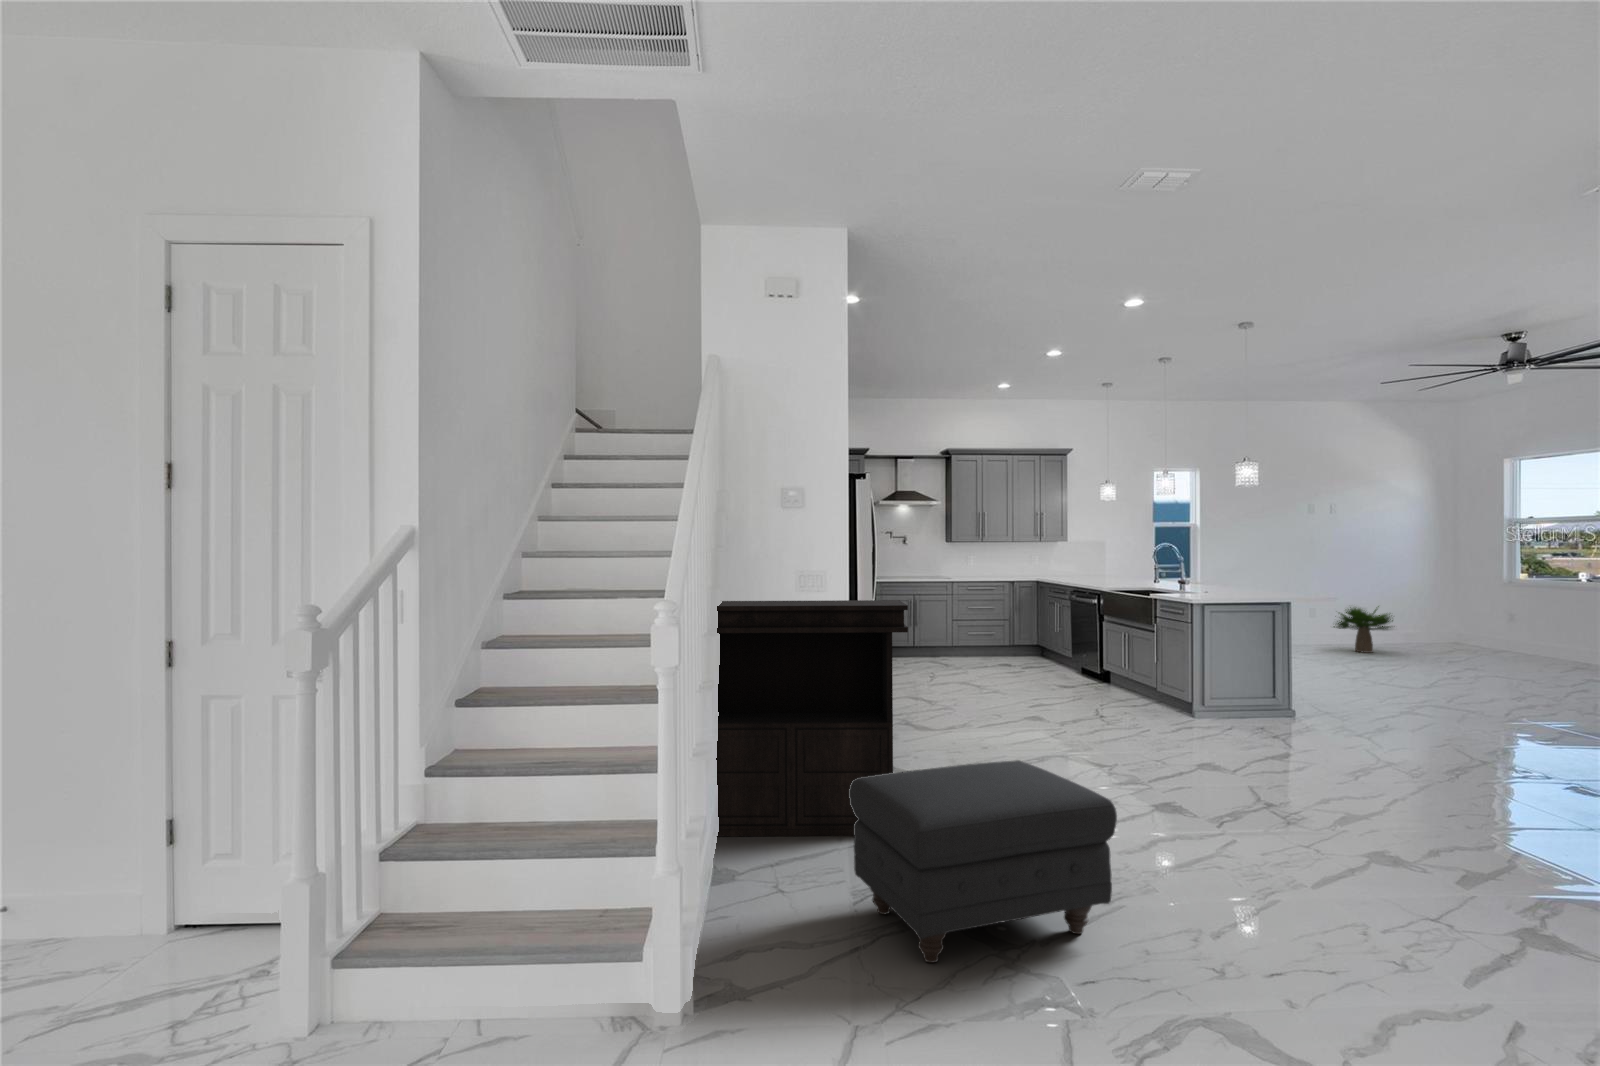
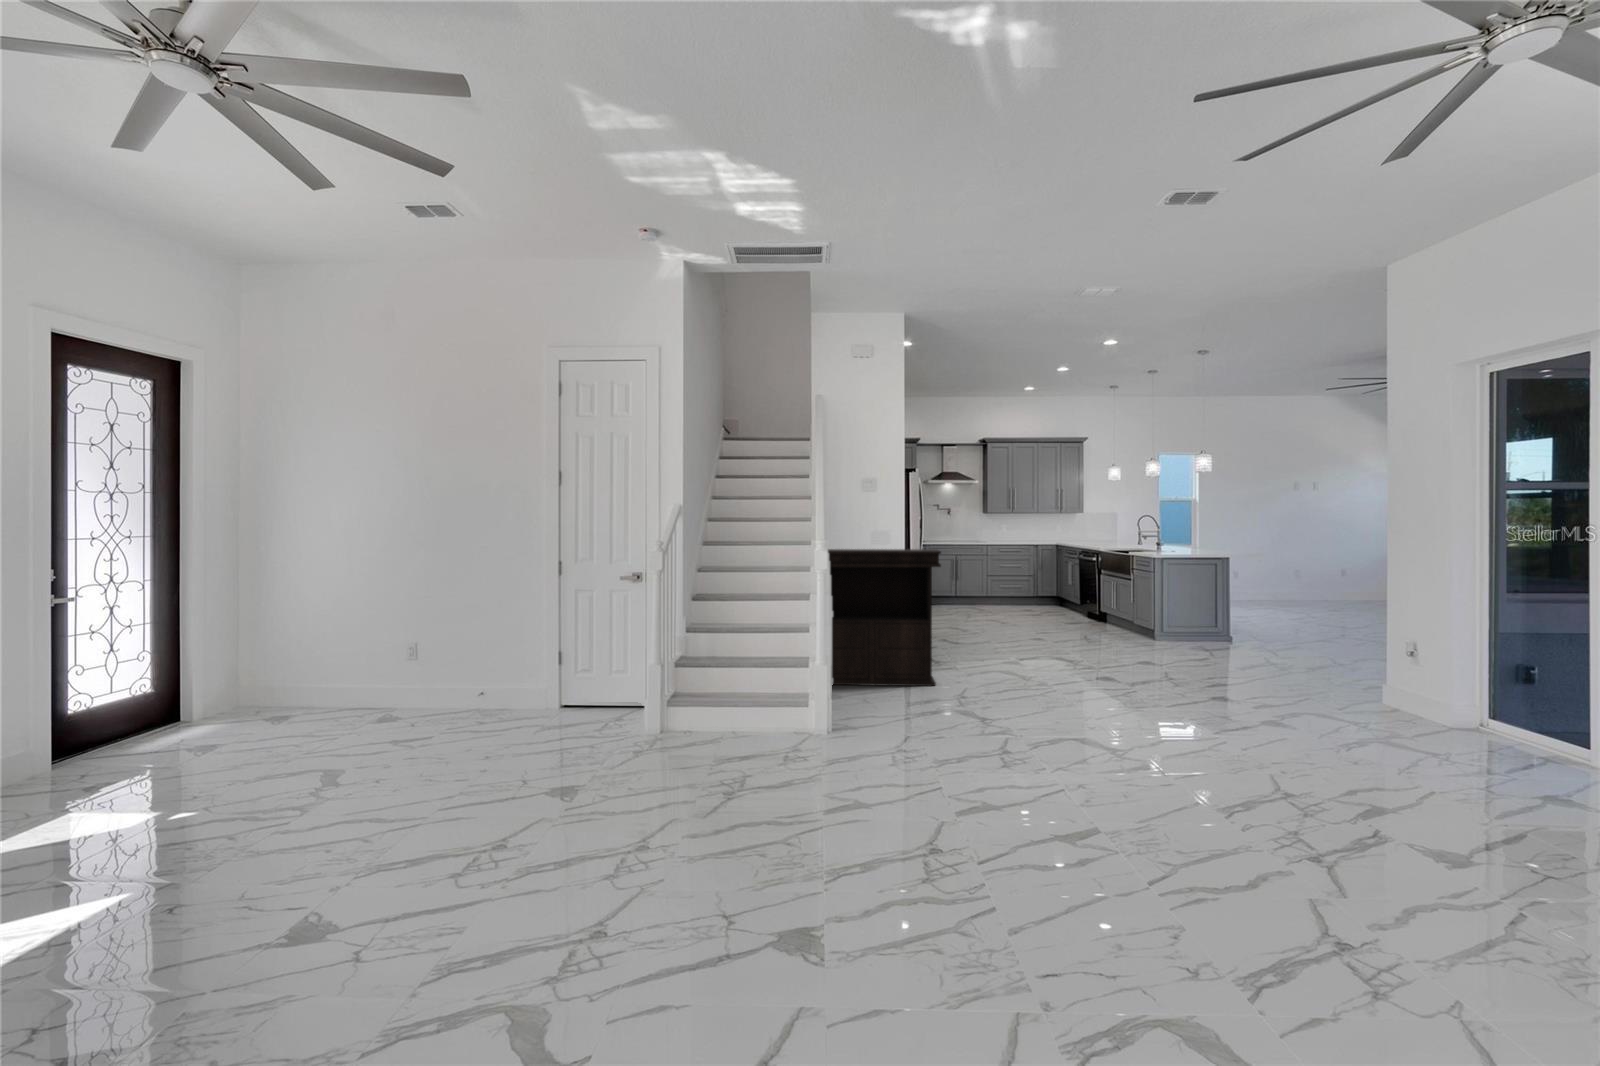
potted plant: present [1333,606,1393,653] -> none [1301,564,1358,605]
ottoman: present [849,760,1117,963] -> none [907,635,1045,722]

